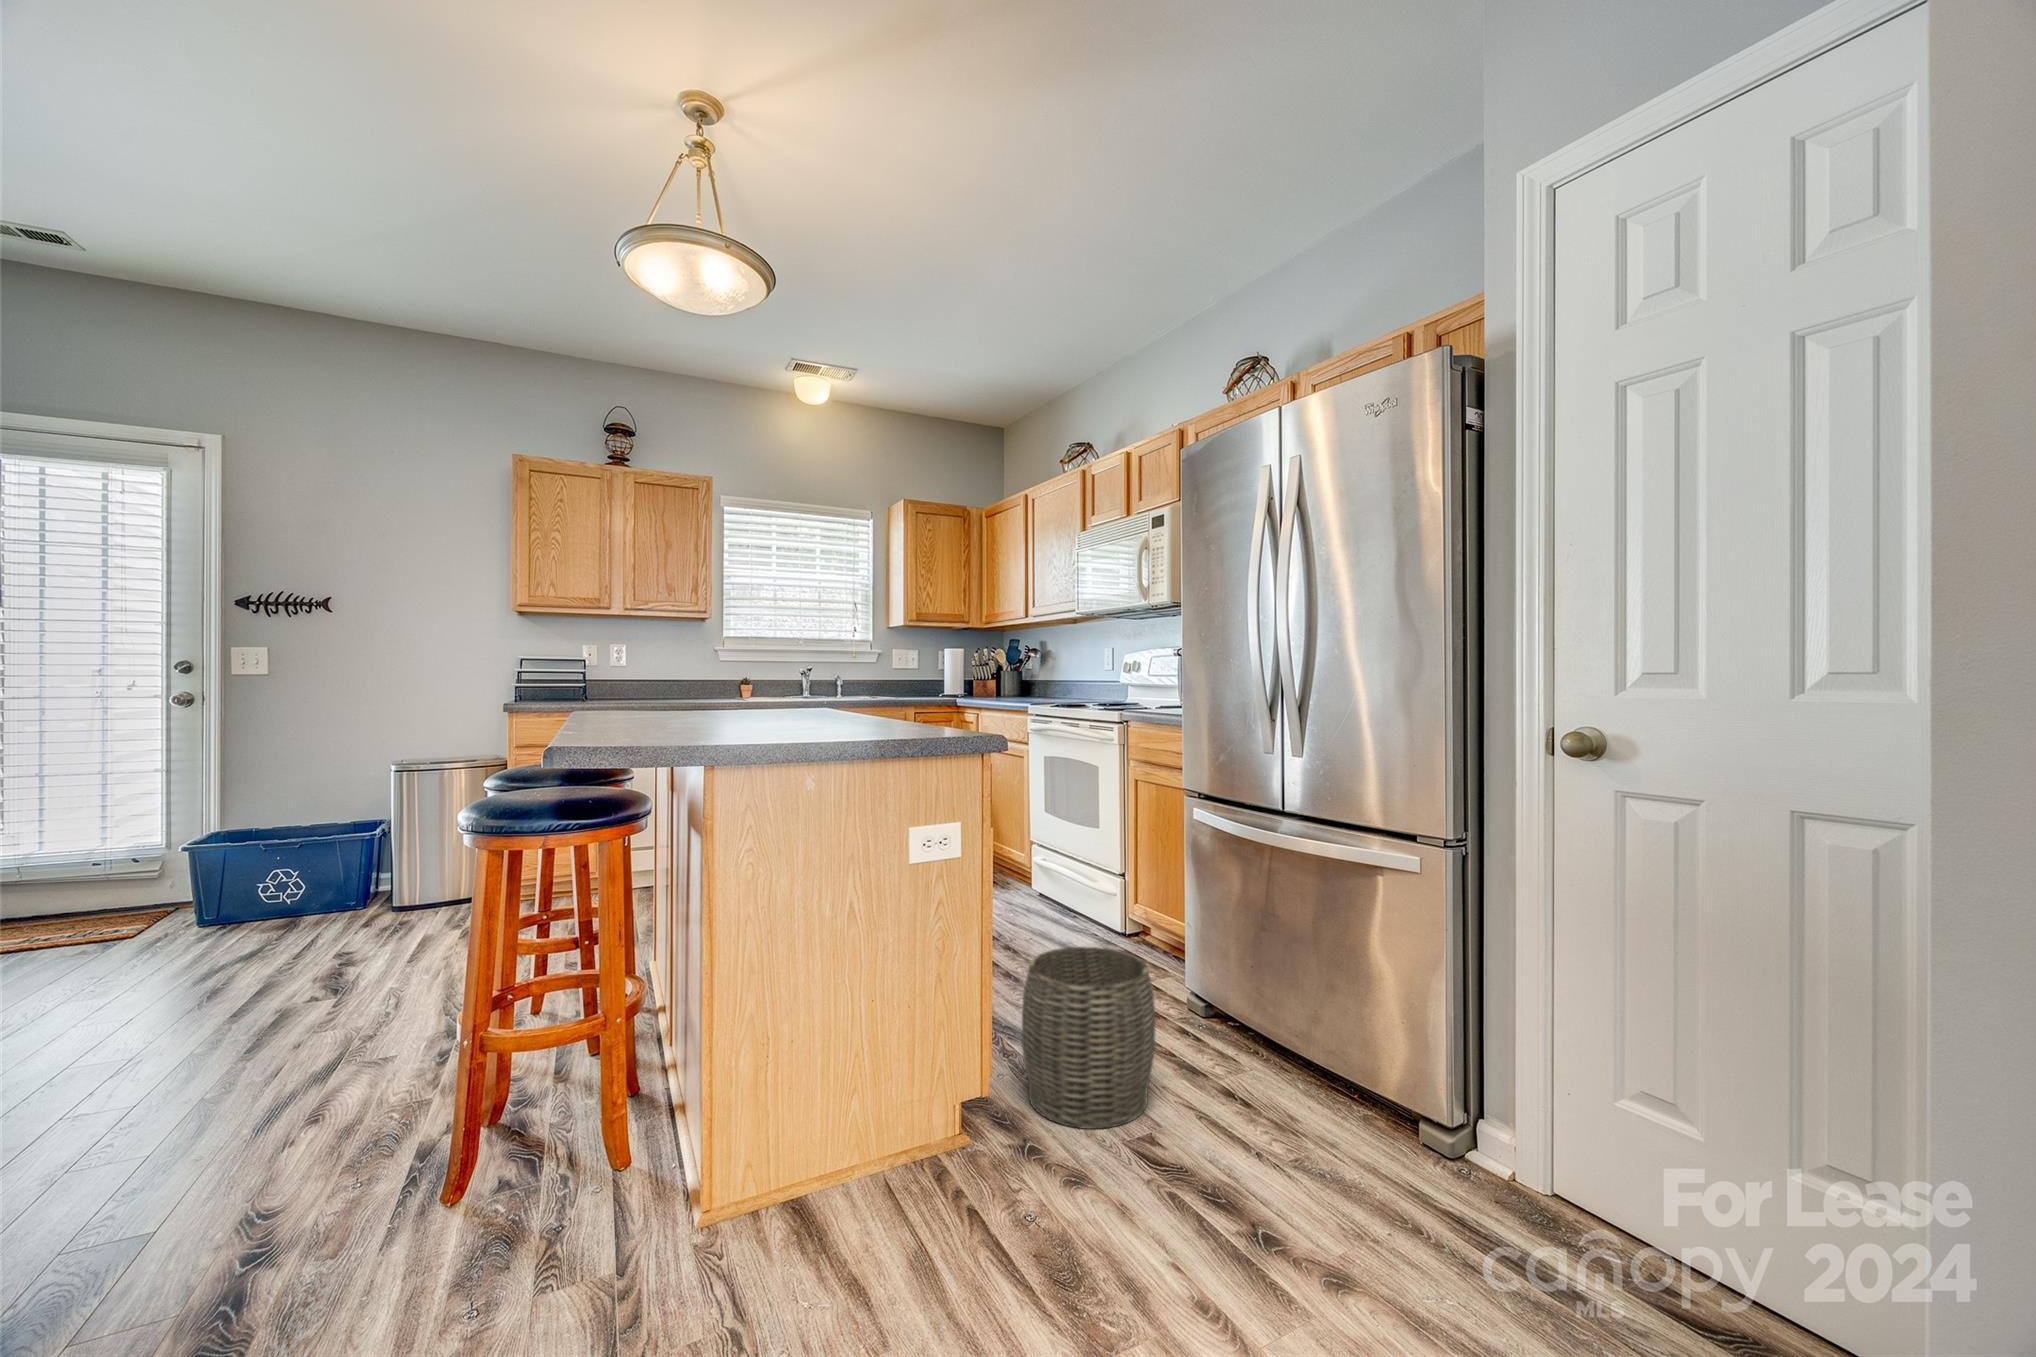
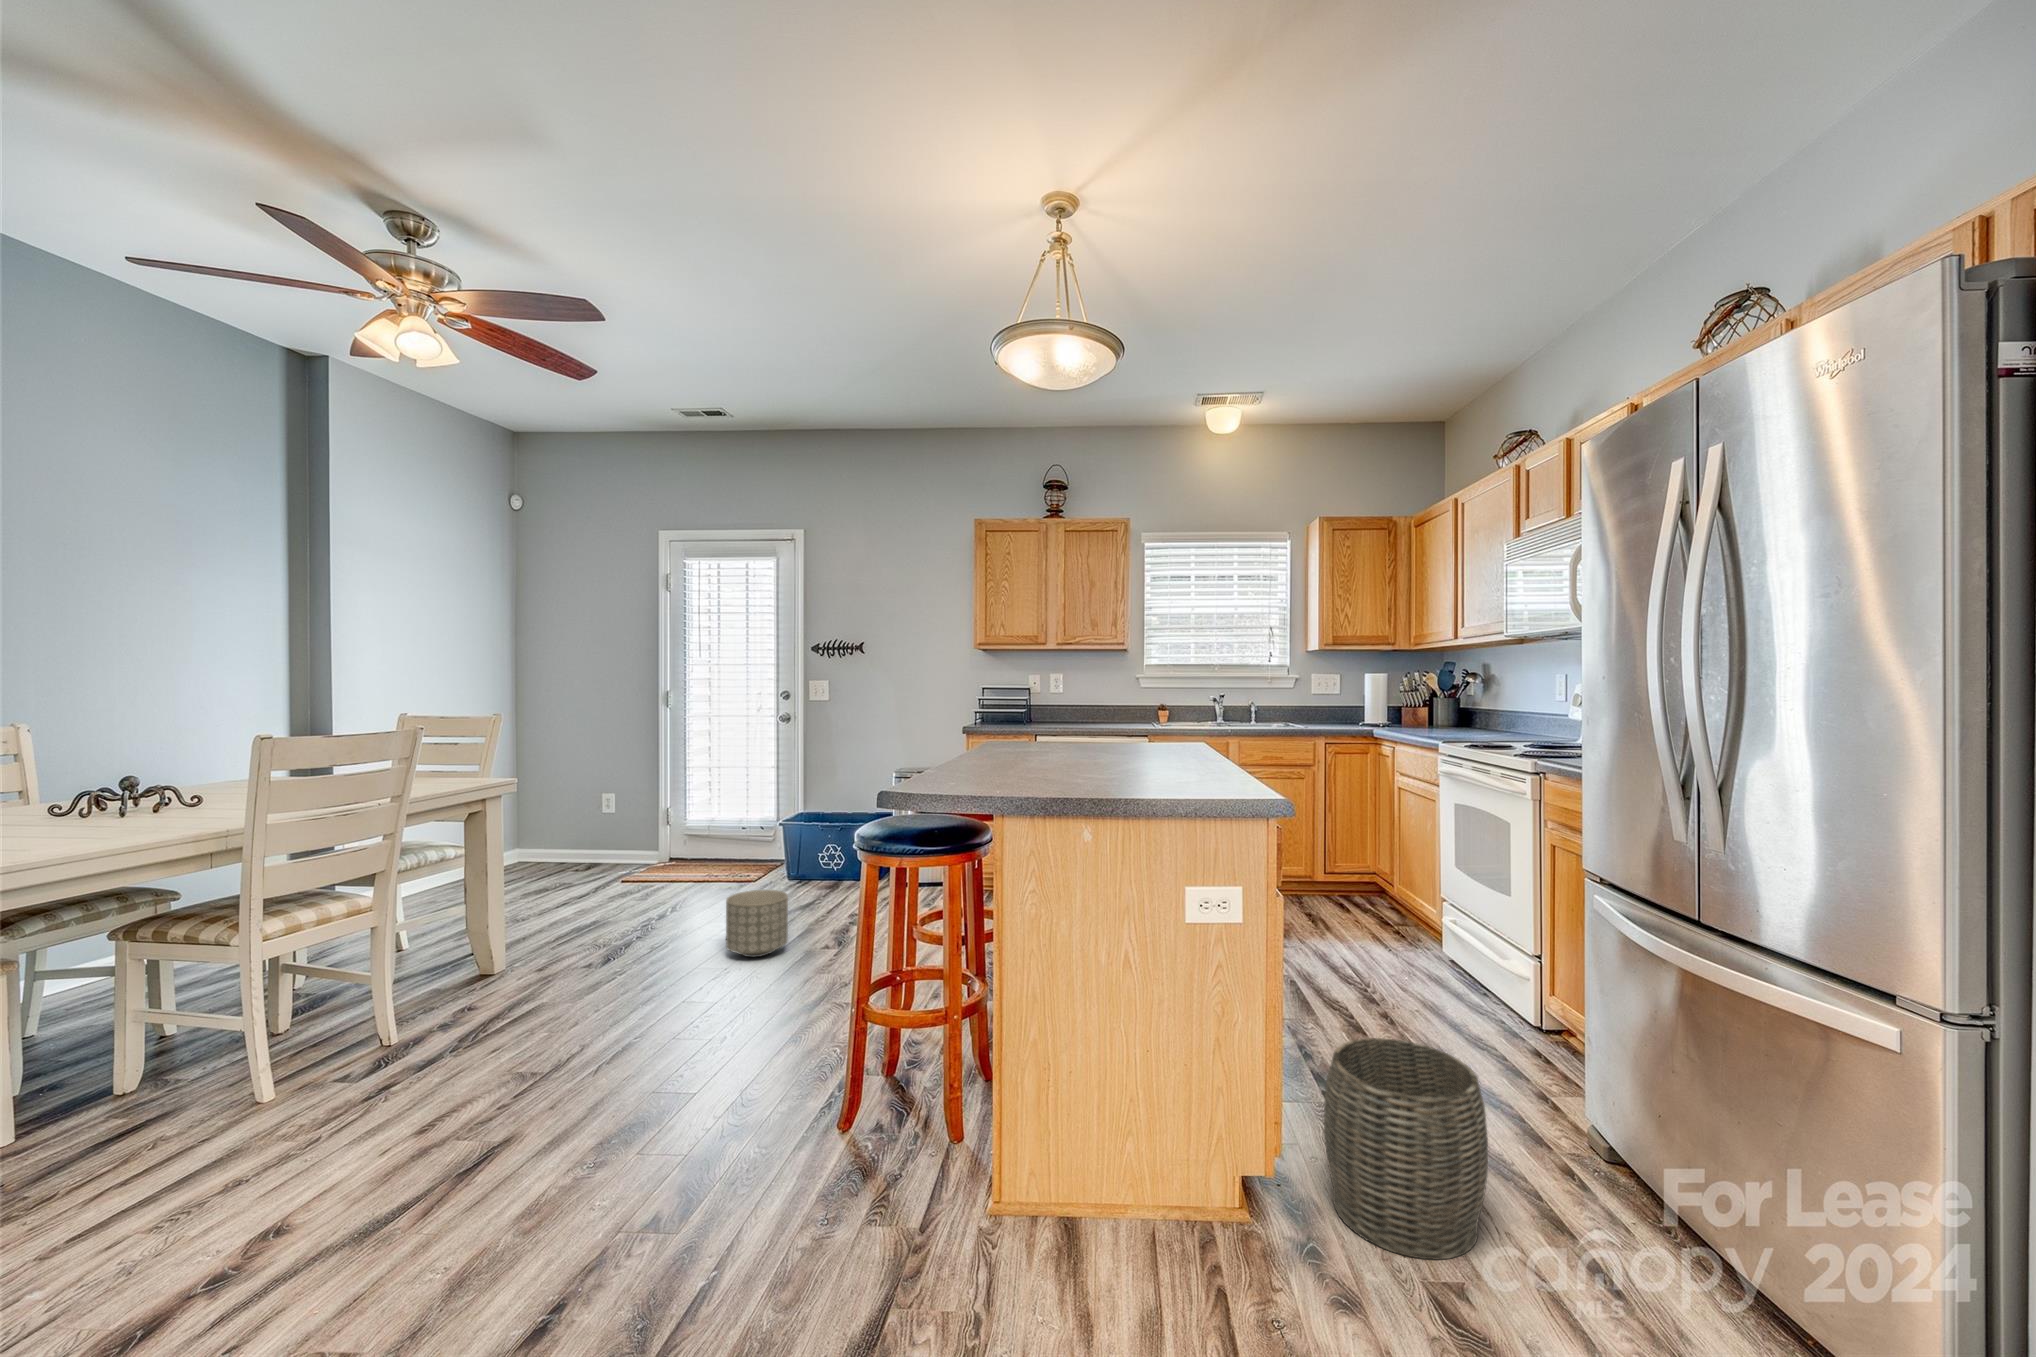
planter: none [125,932,247,1035] -> present [726,890,788,957]

